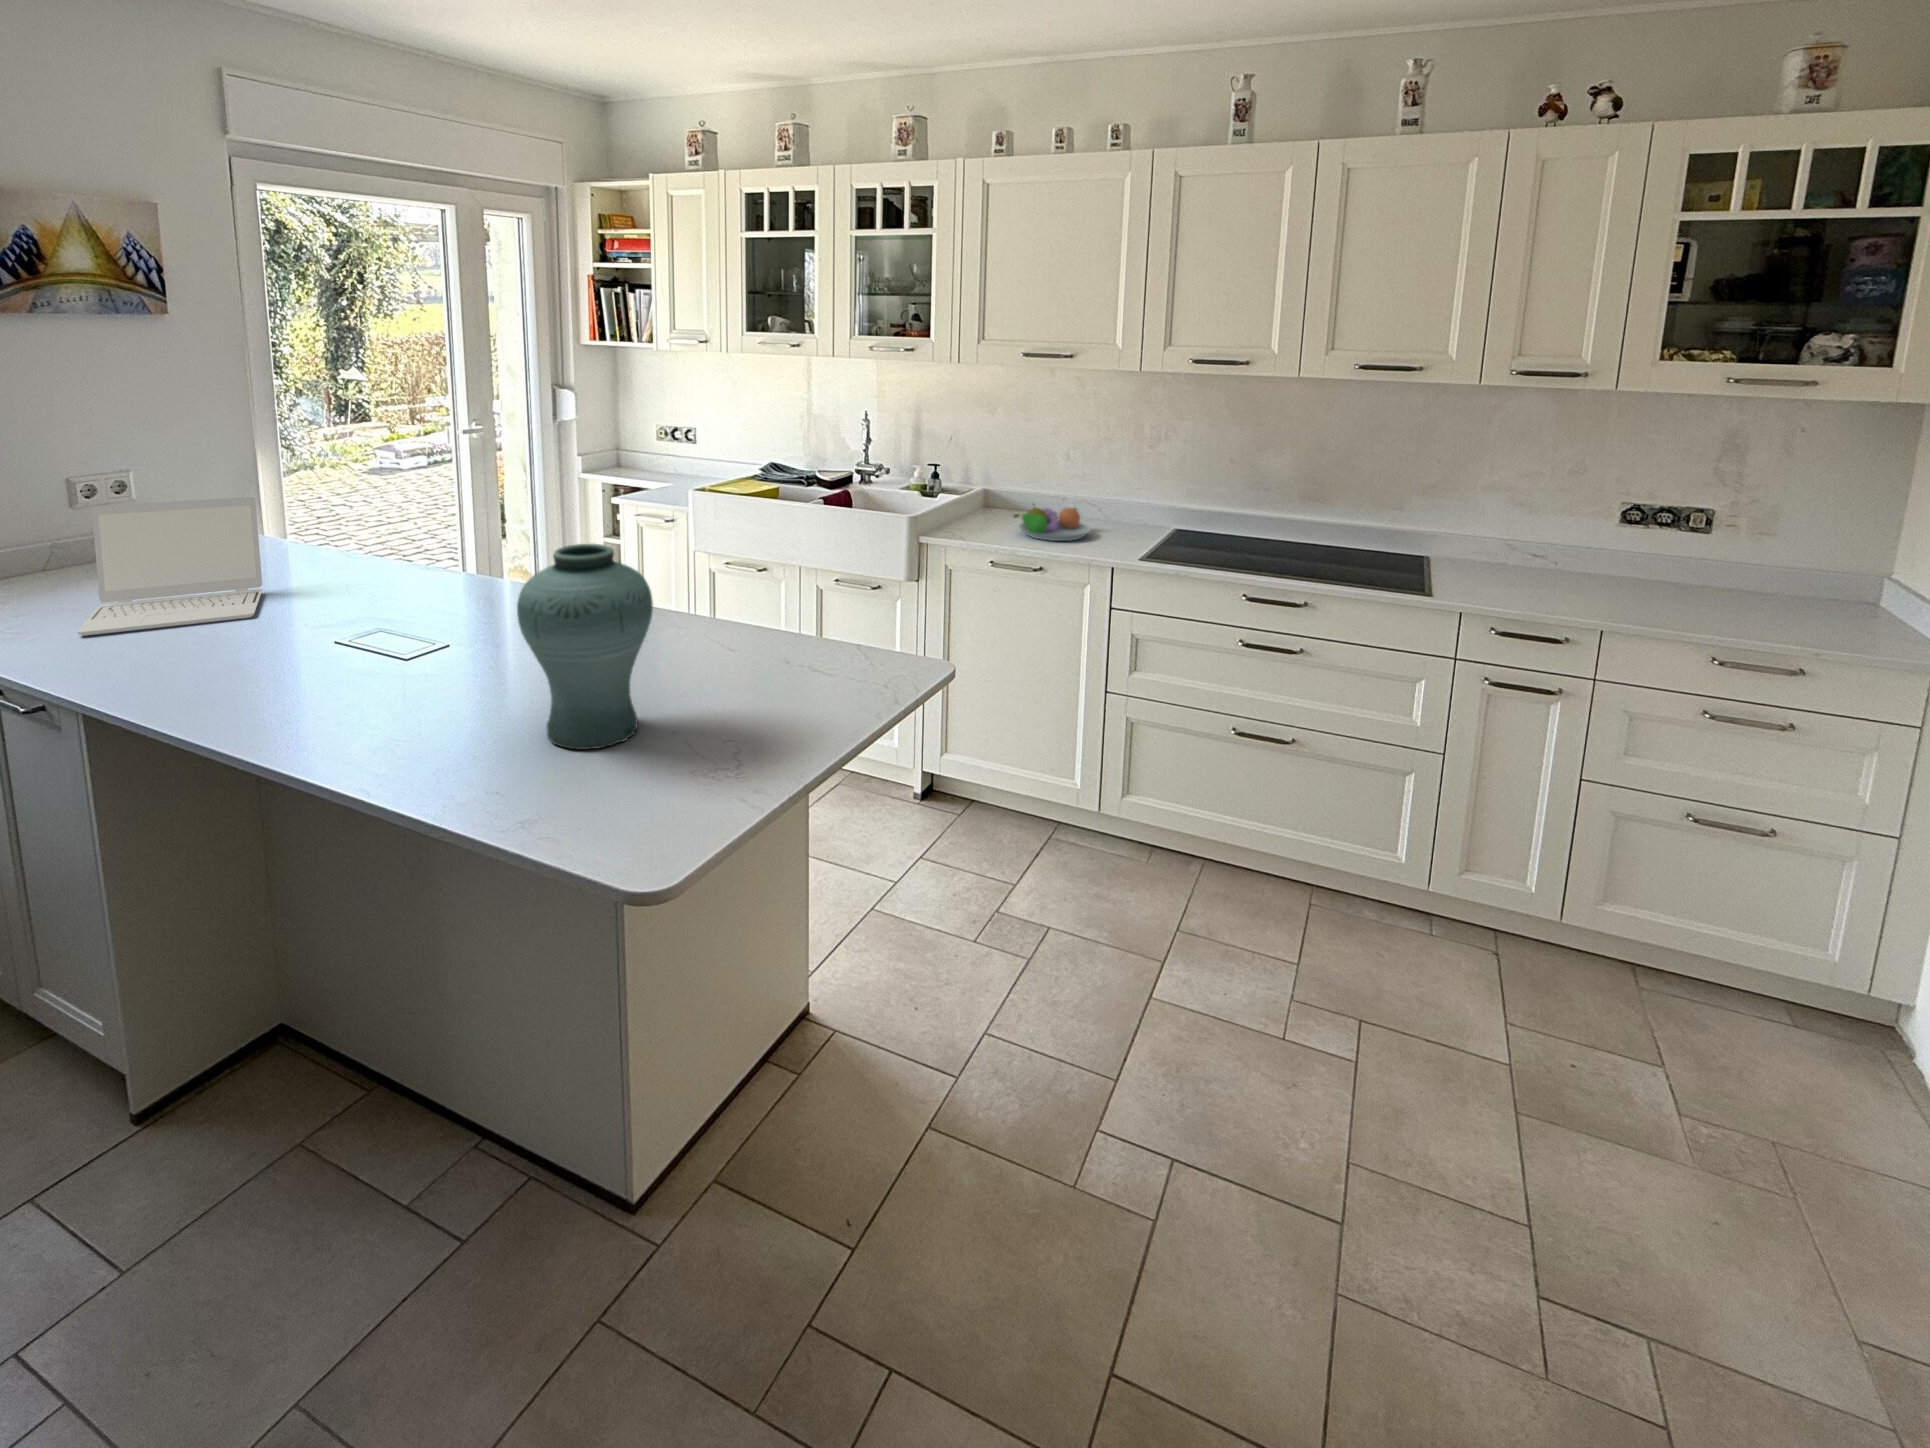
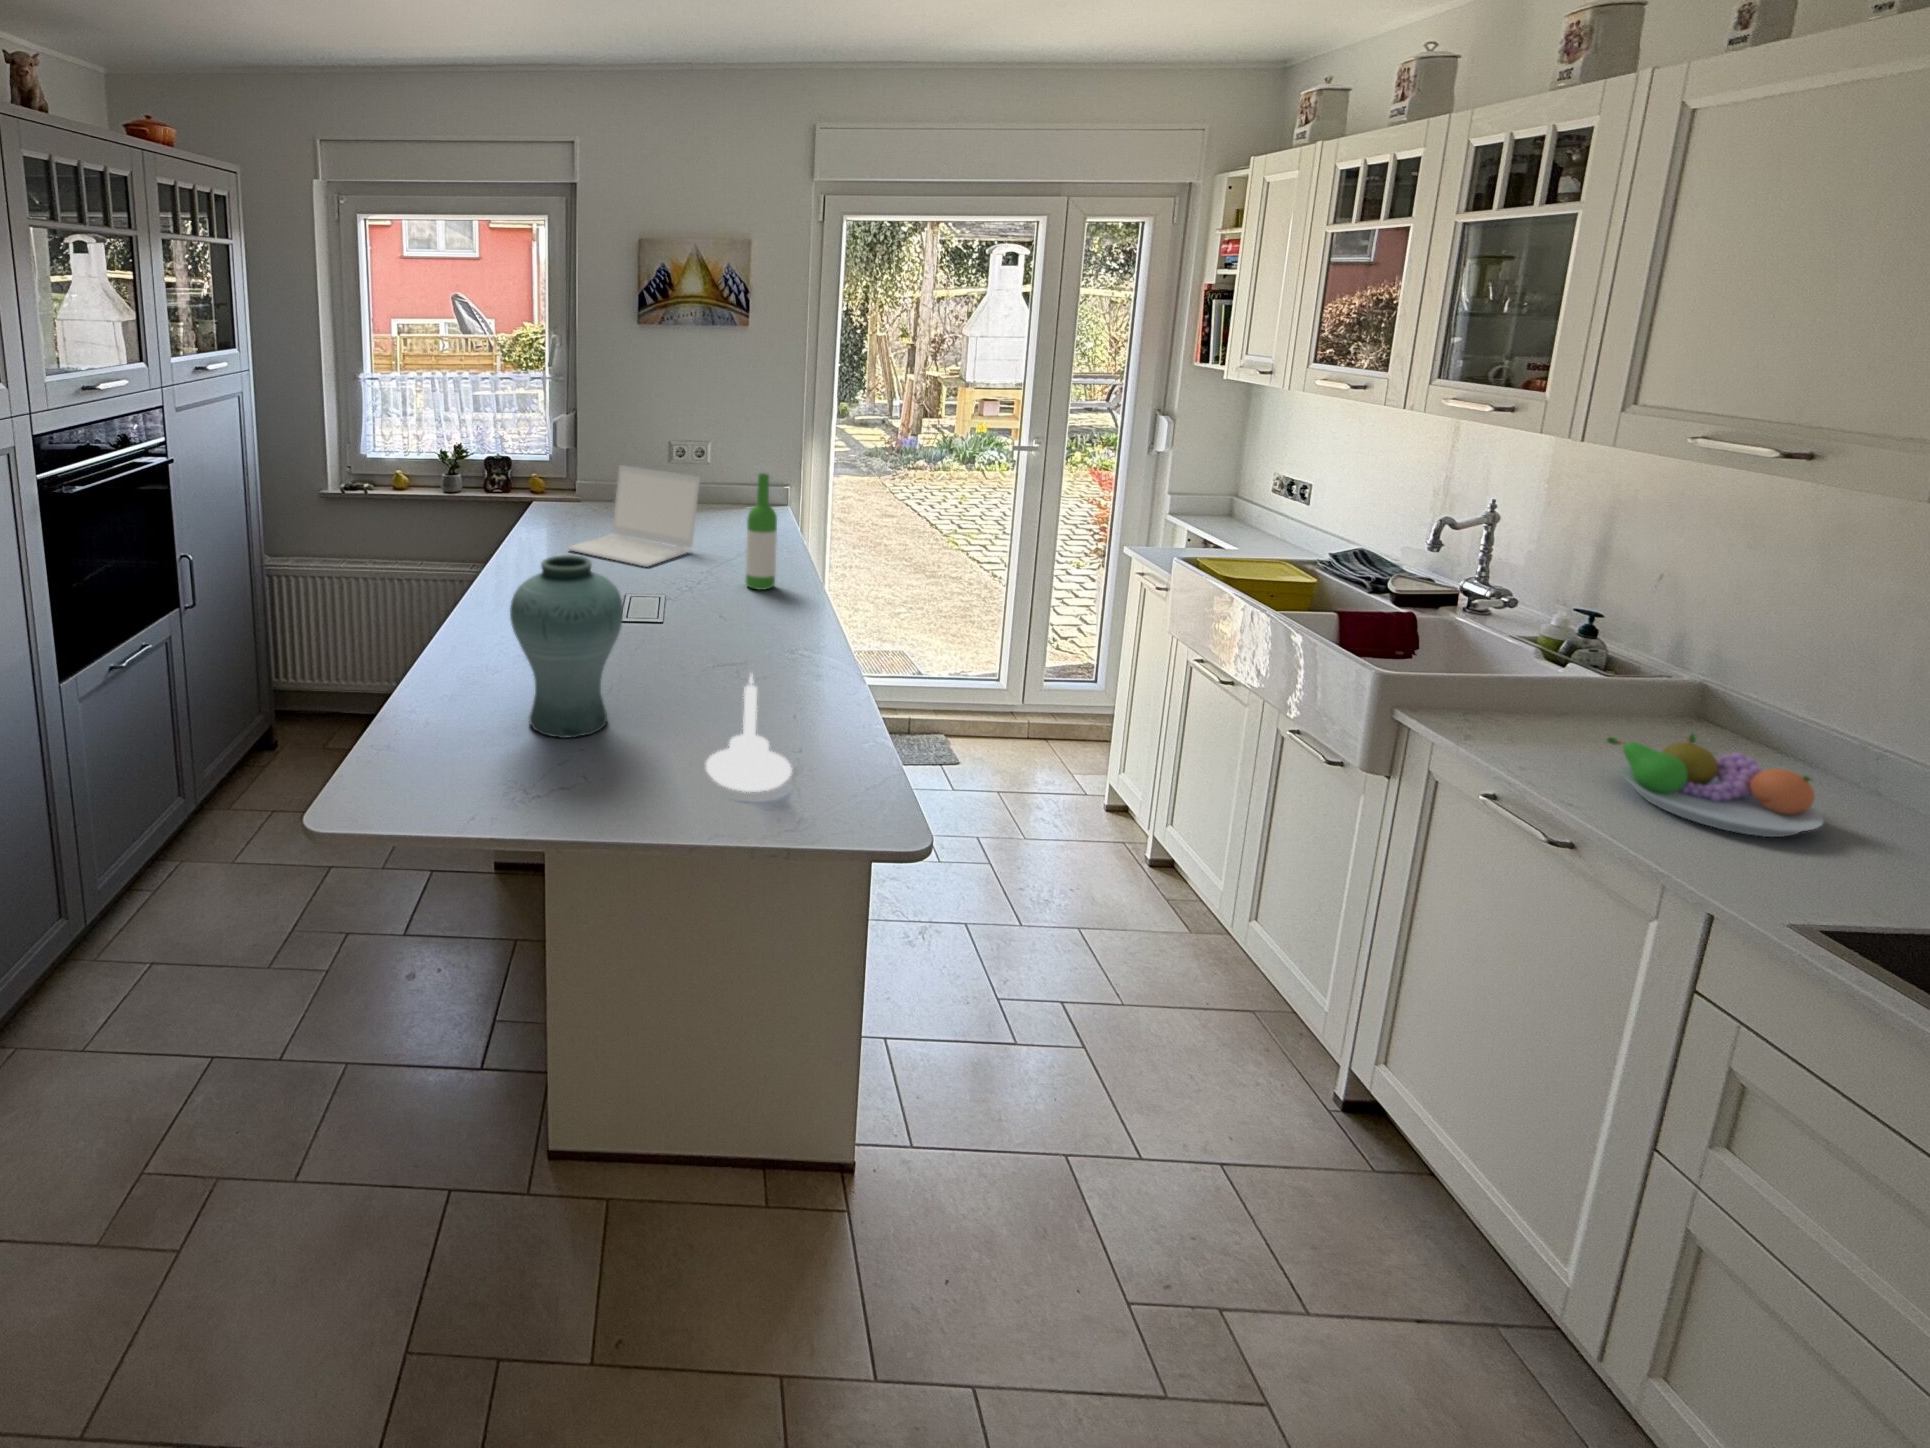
wine bottle: none [405,467,446,597] -> present [746,474,777,590]
candle holder: none [765,592,842,699] -> present [706,675,792,792]

